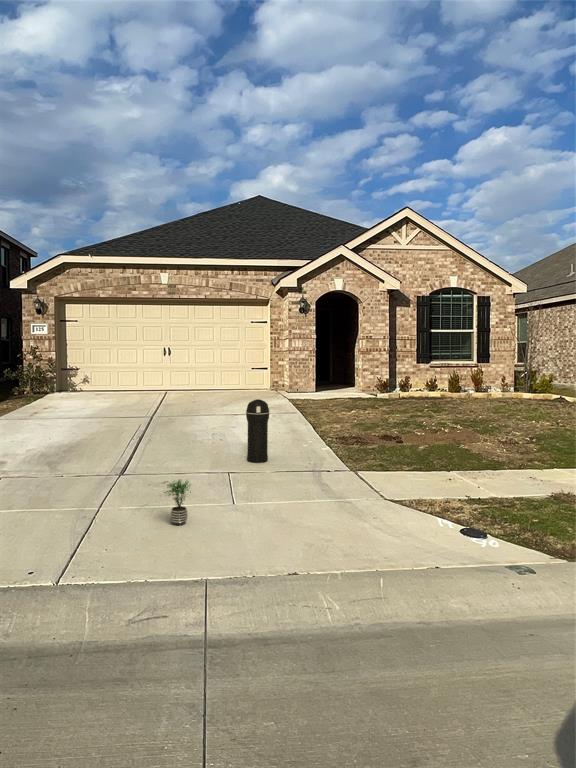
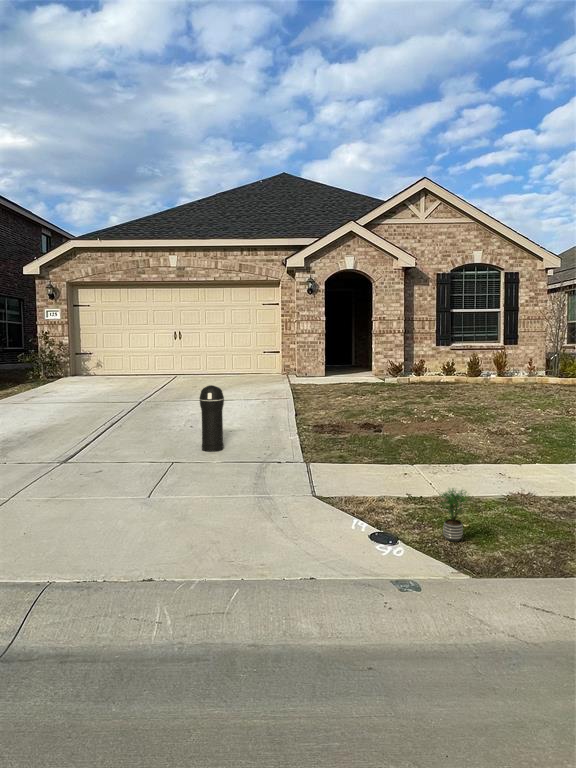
potted plant: present [164,479,191,525] -> present [440,488,469,542]

